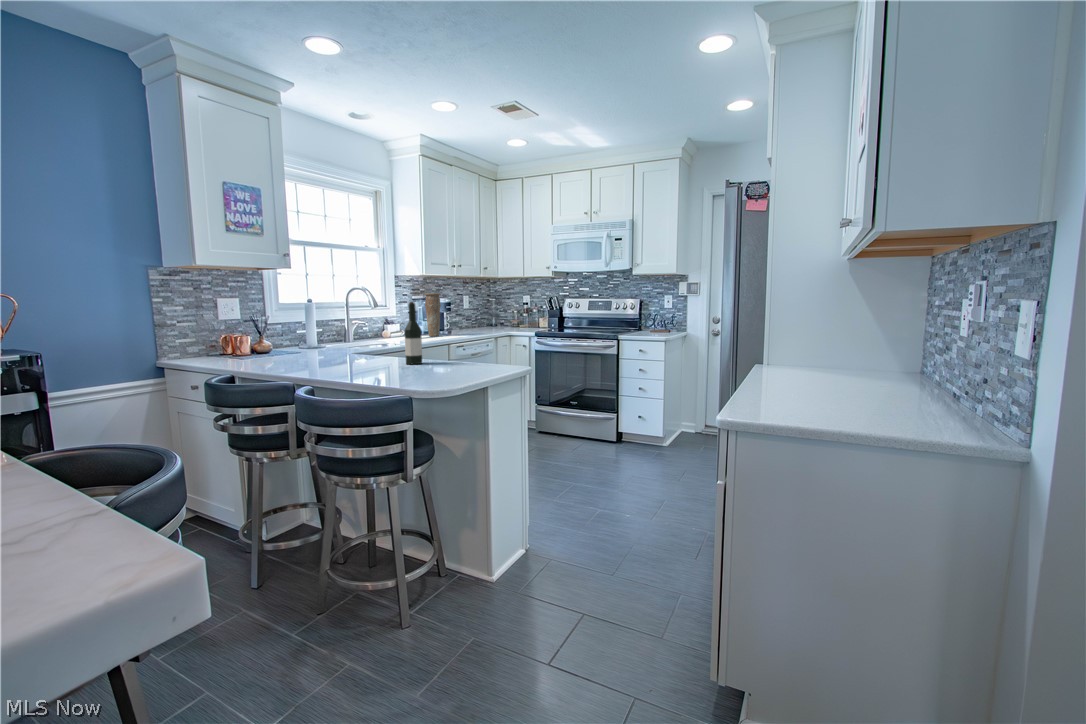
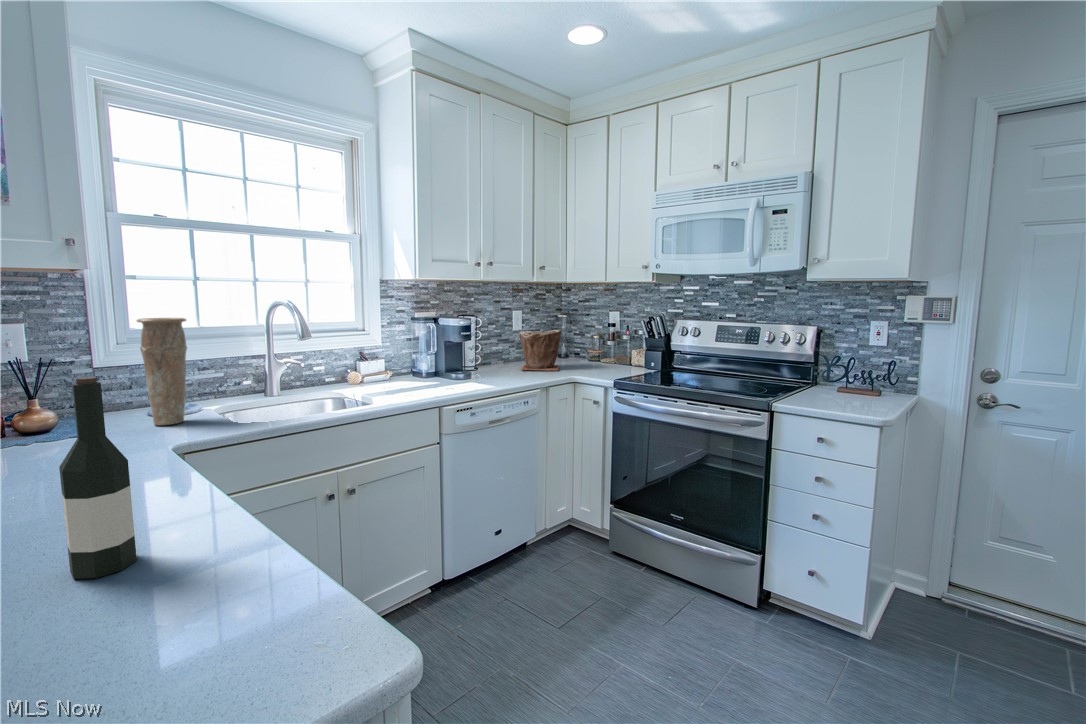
vase: present [425,293,441,336] -> present [137,318,187,425]
plant pot: none [472,306,499,331] -> present [519,330,561,371]

